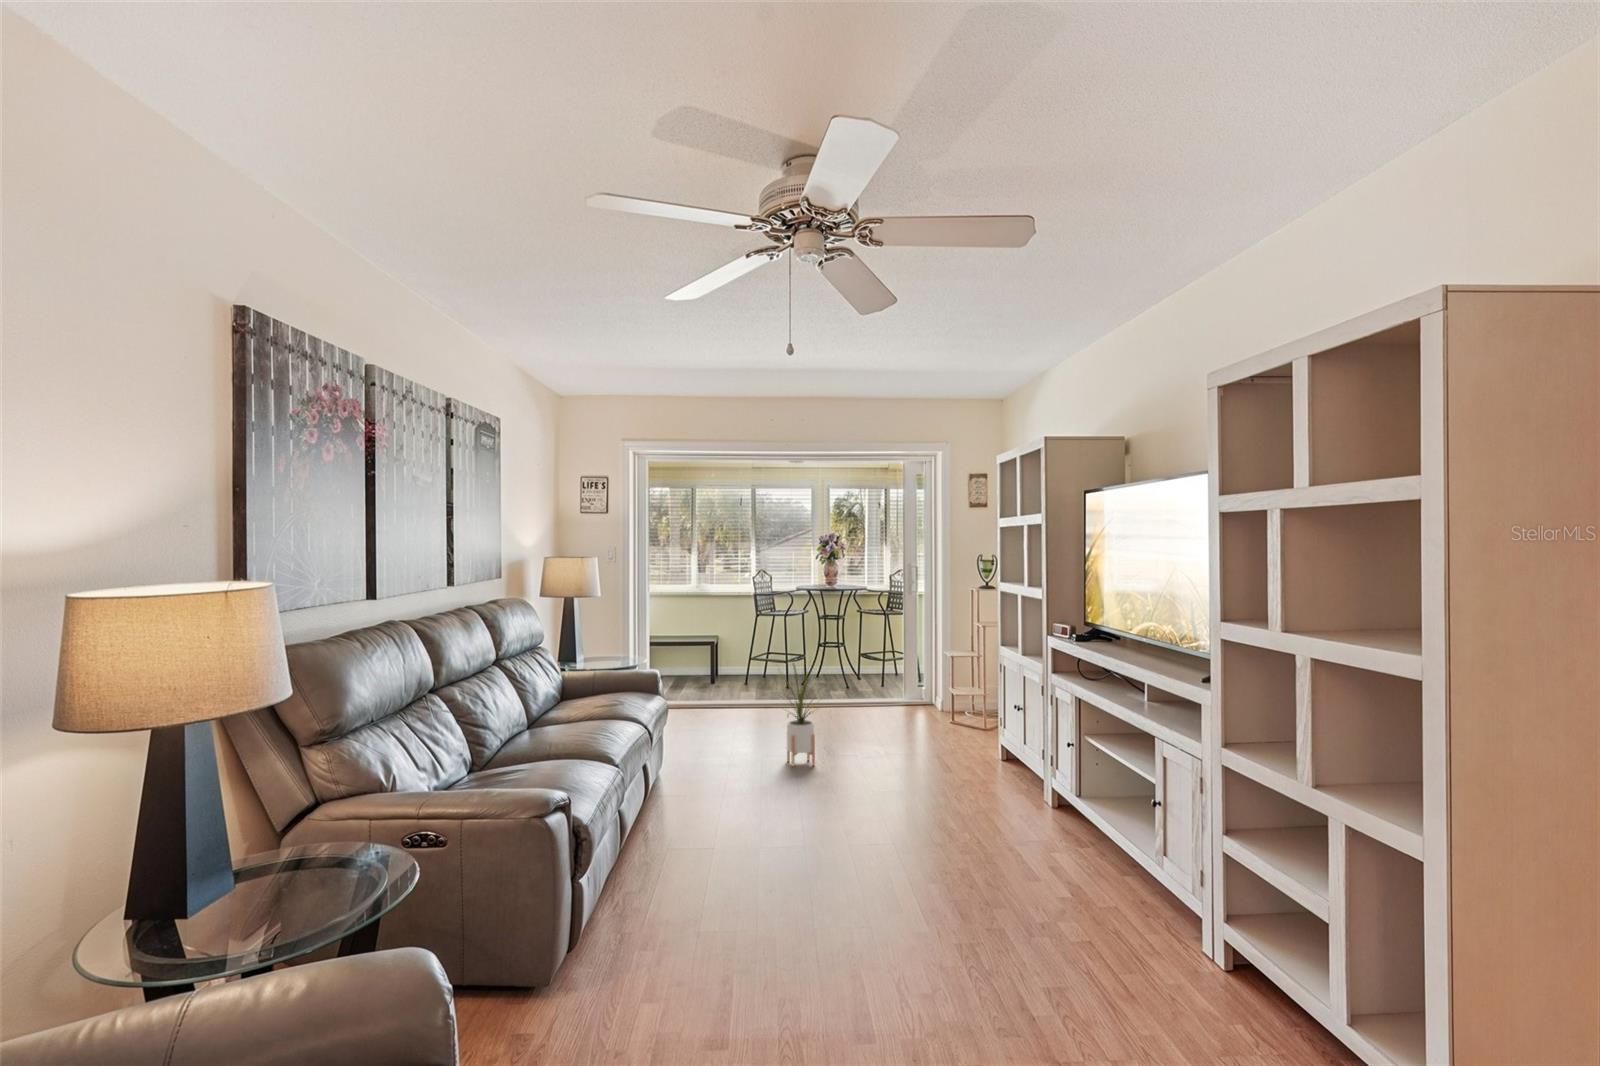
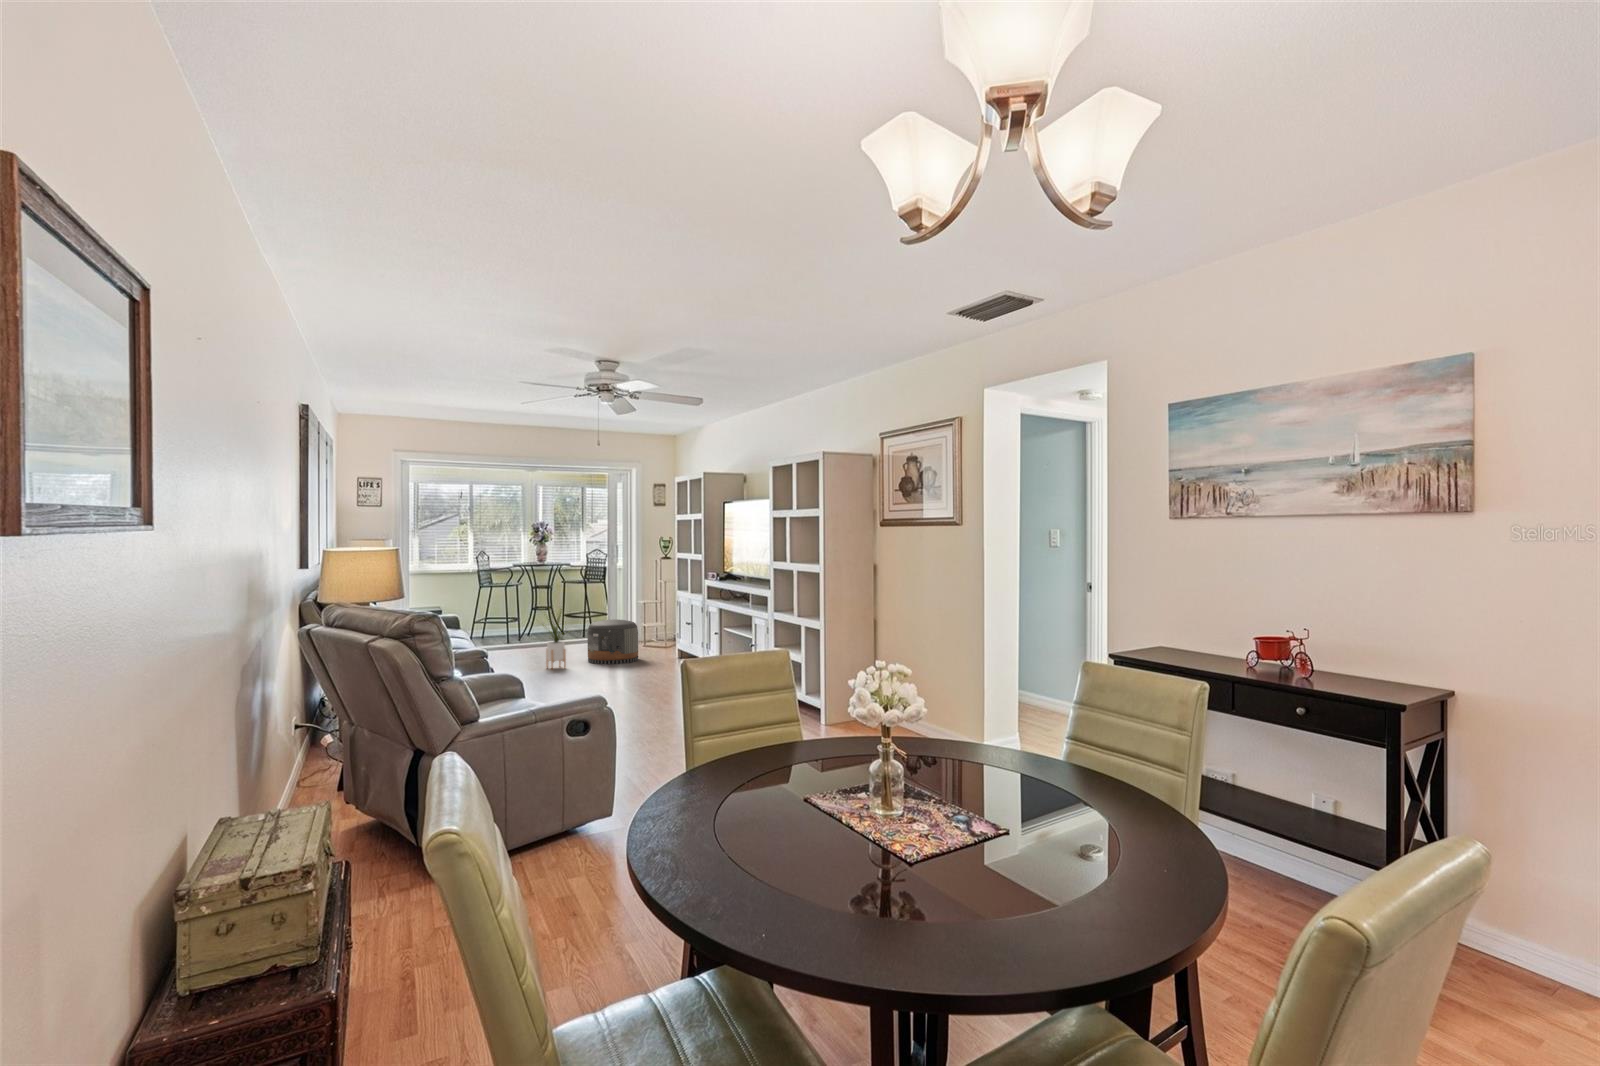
pouf: none [857,686,936,762] -> present [587,619,638,664]

